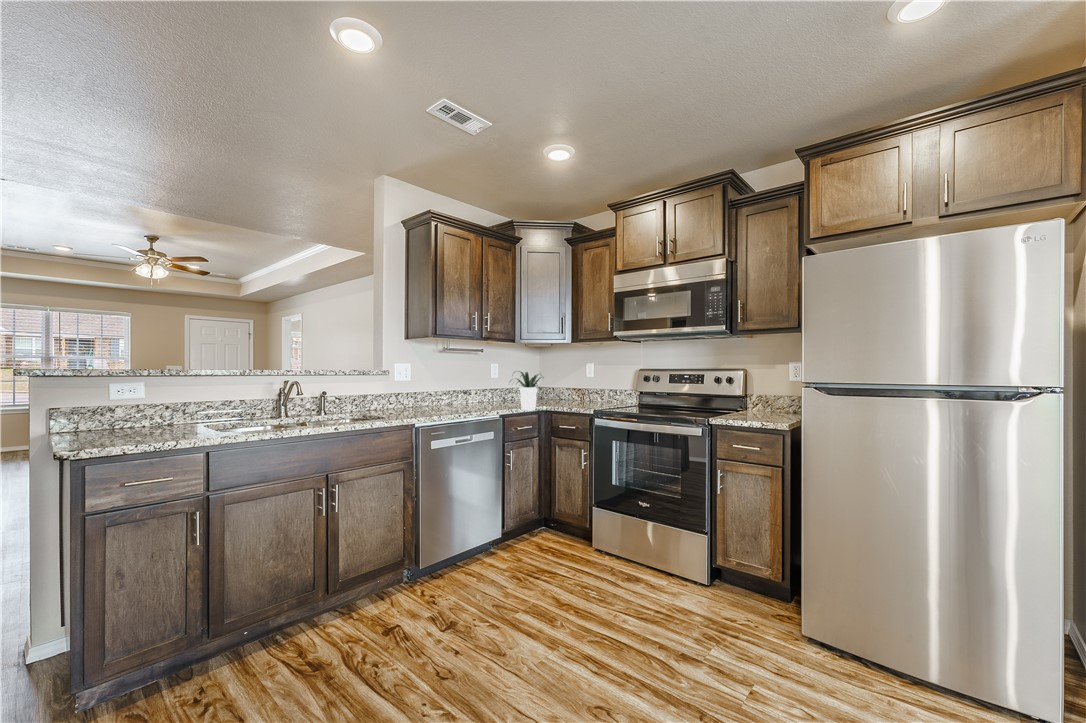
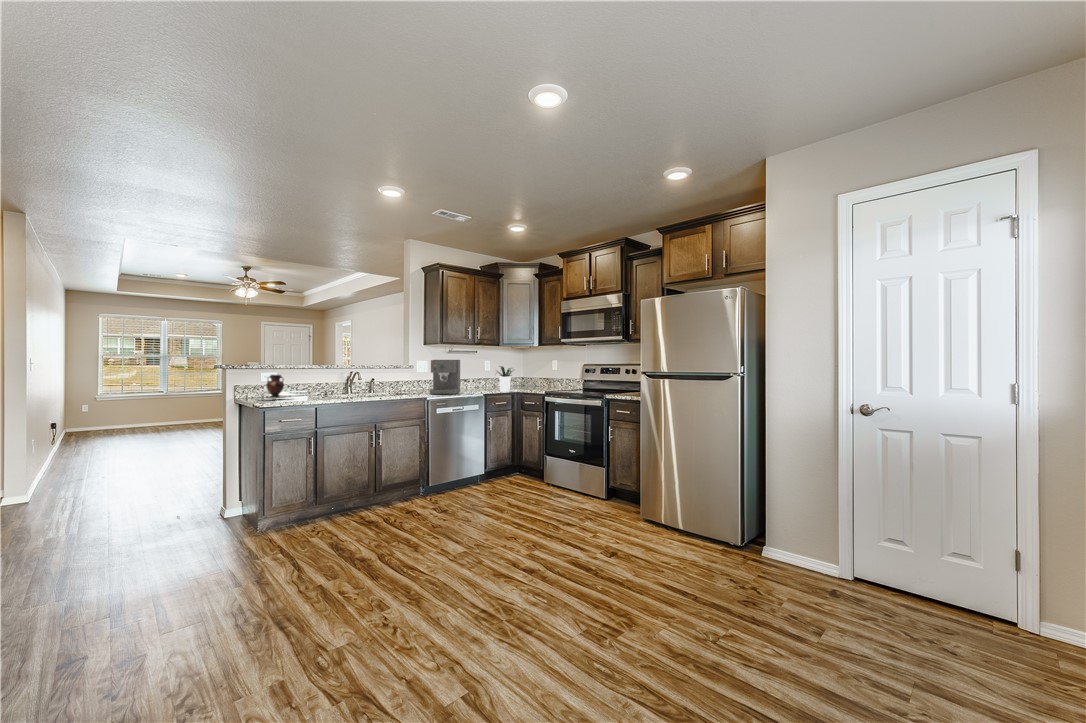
coffee maker: none [418,362,464,417] -> present [430,360,460,395]
vase: none [93,389,171,437] -> present [266,375,286,399]

